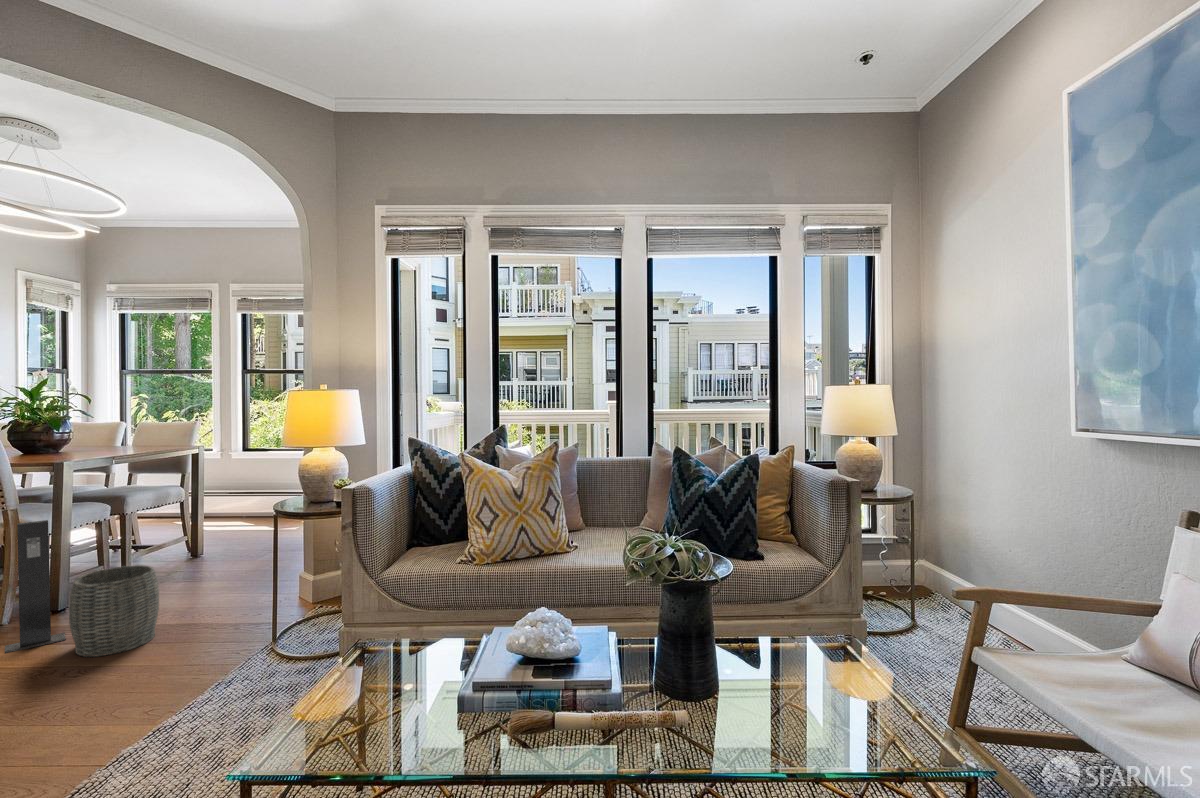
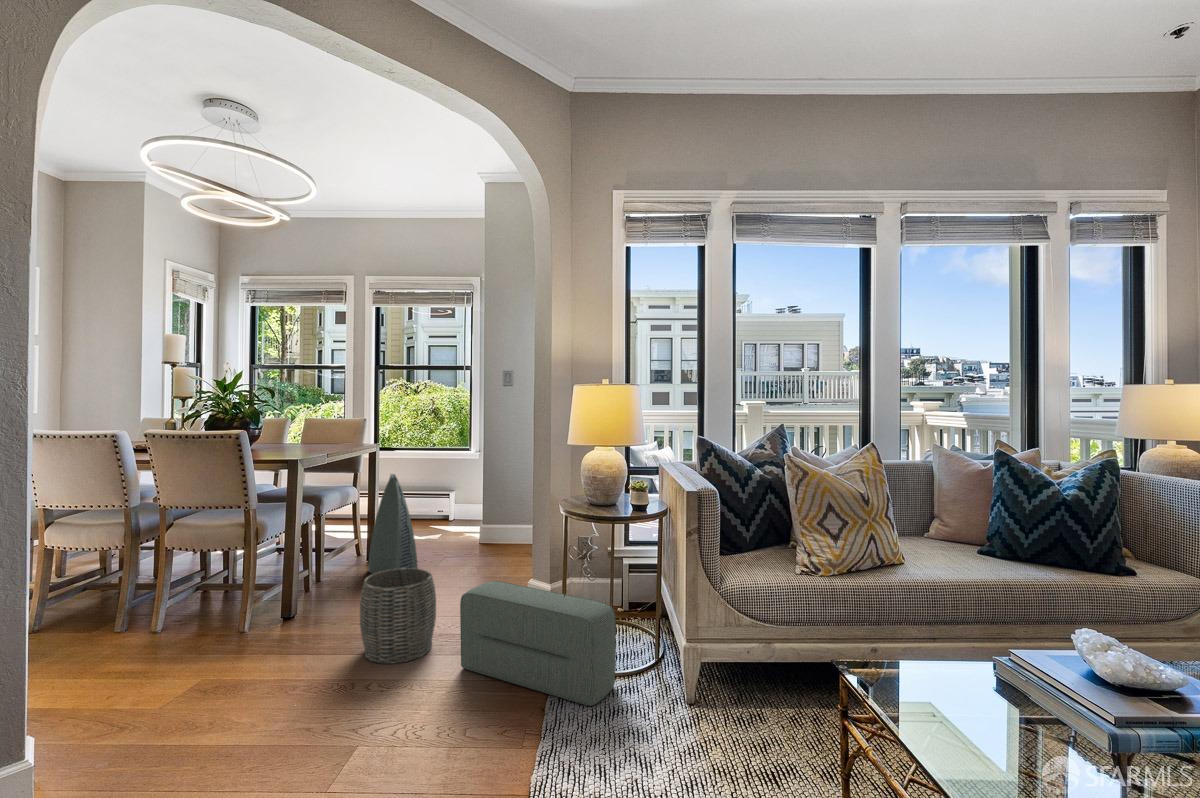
air purifier: none [164,476,214,576] -> present [368,474,418,574]
speaker: present [5,520,66,654] -> none [287,520,342,659]
pouf: none [156,576,287,691] -> present [460,581,616,706]

